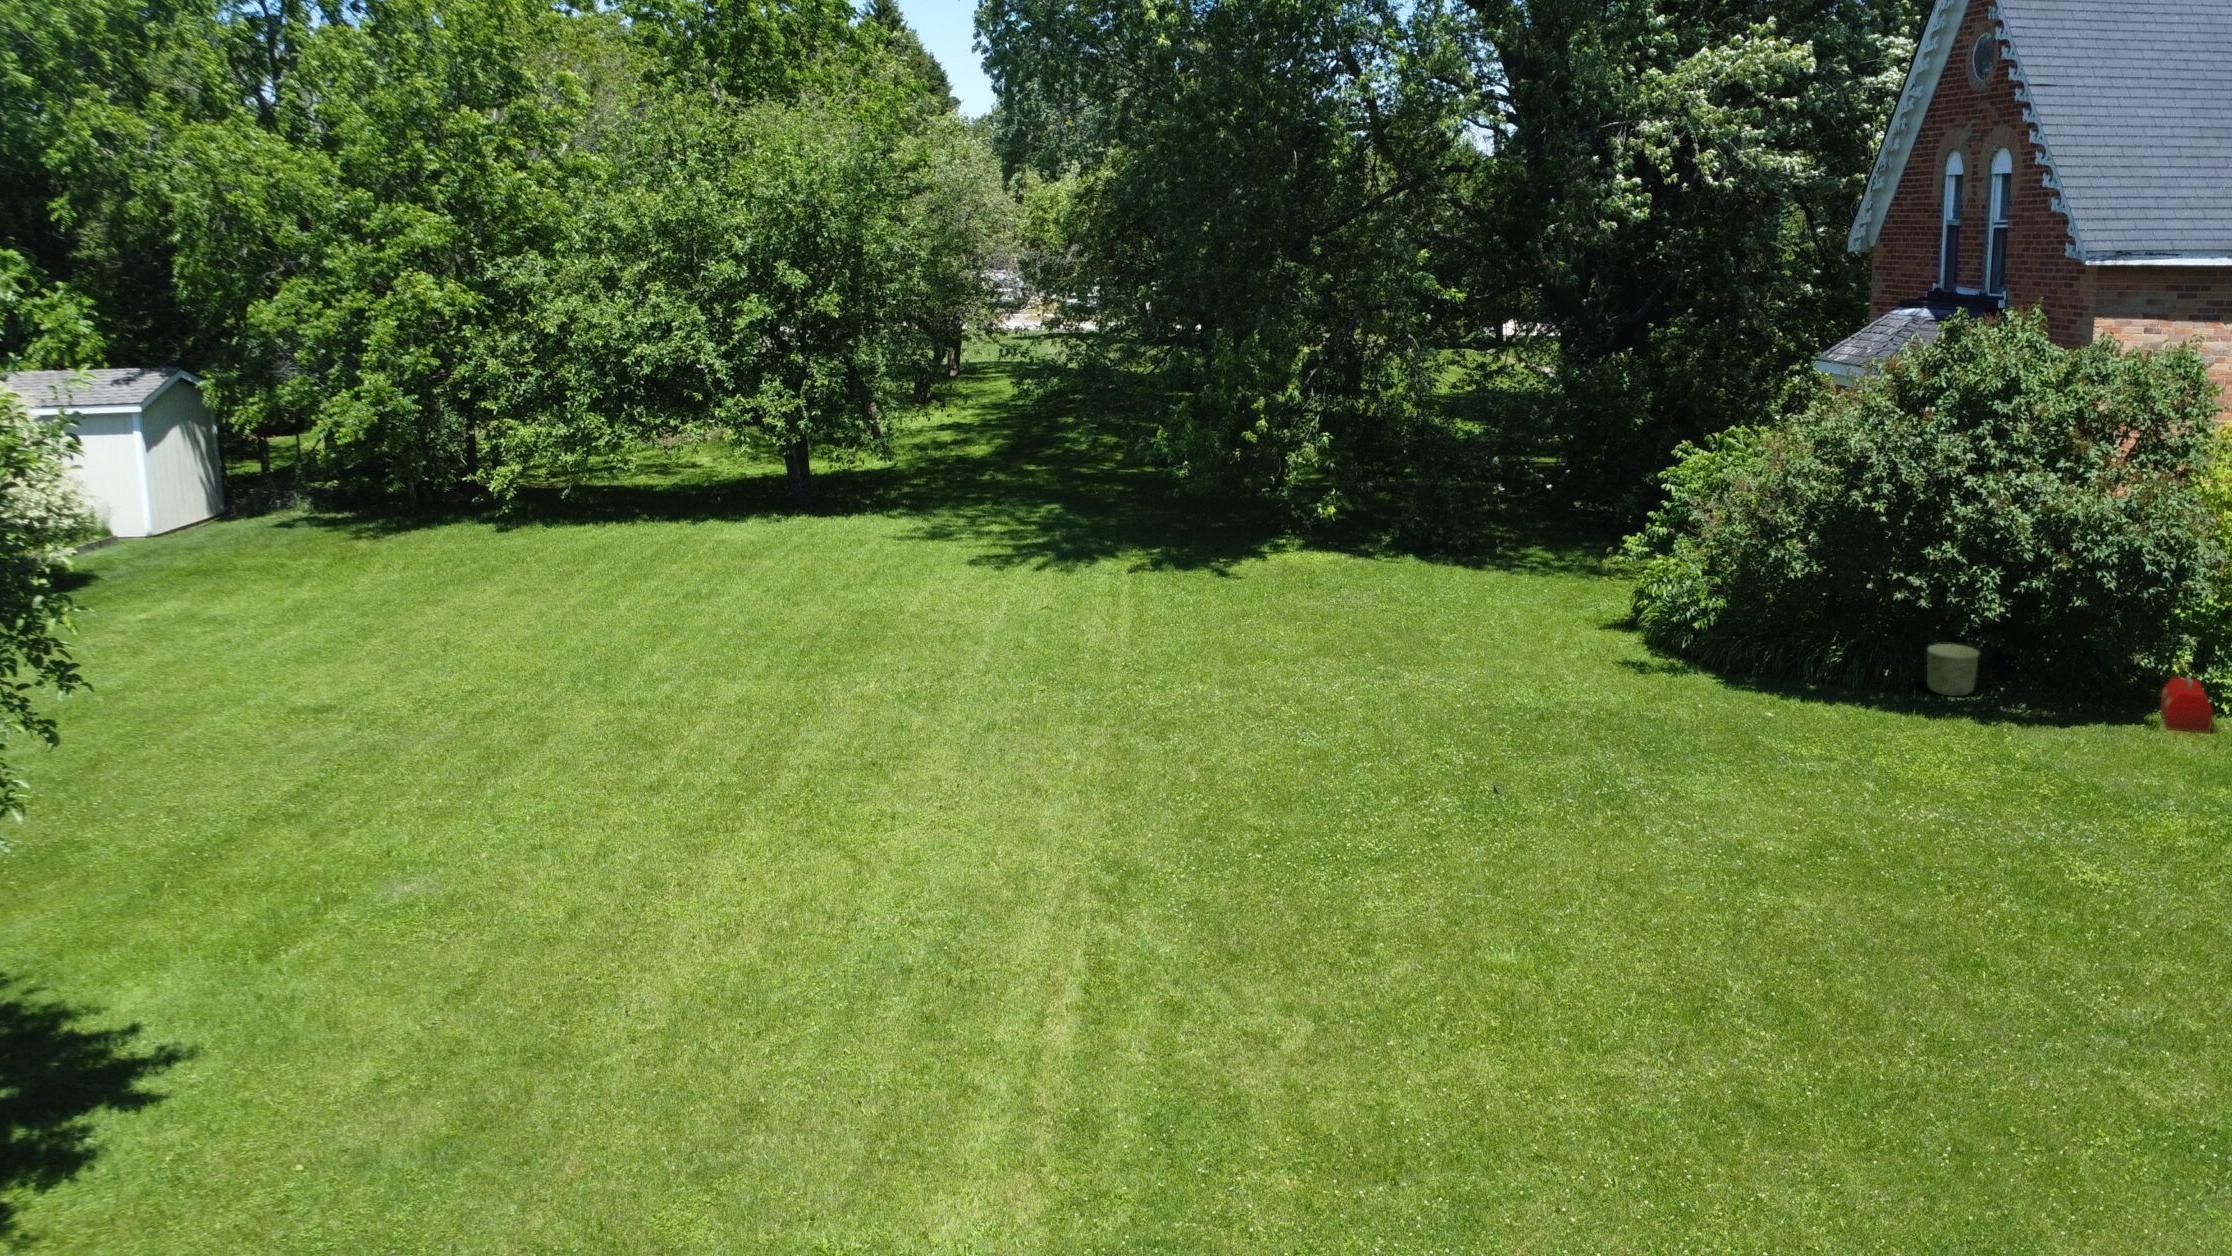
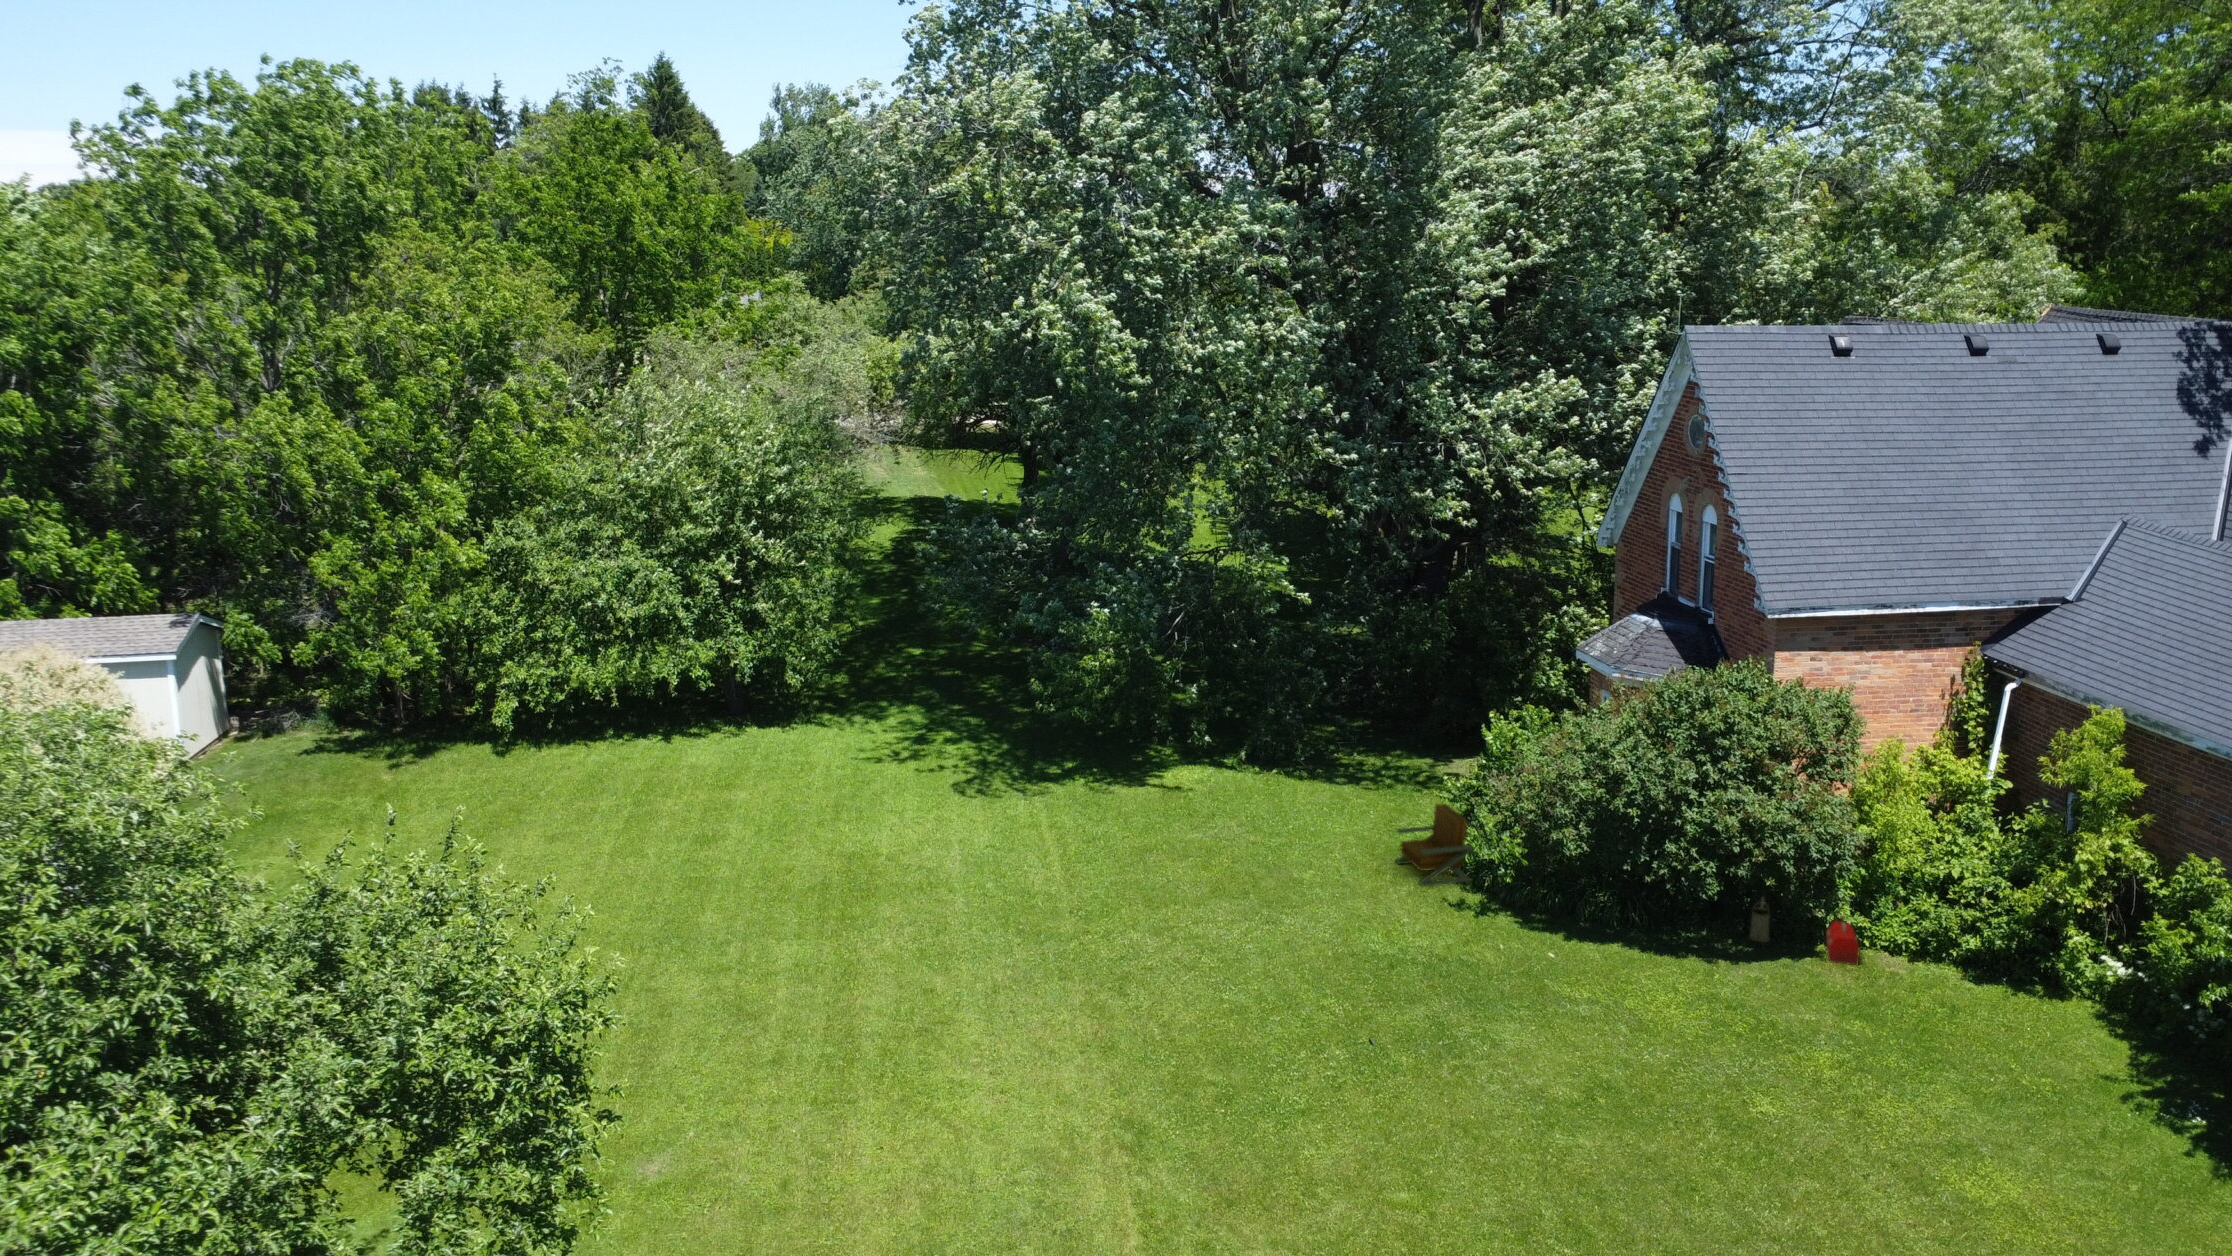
lounge chair: none [1561,549,1665,650] -> present [1396,804,1474,886]
planter: present [1927,644,1978,696] -> none [1666,891,1701,931]
watering can: none [2047,650,2078,708] -> present [1749,898,1770,942]

